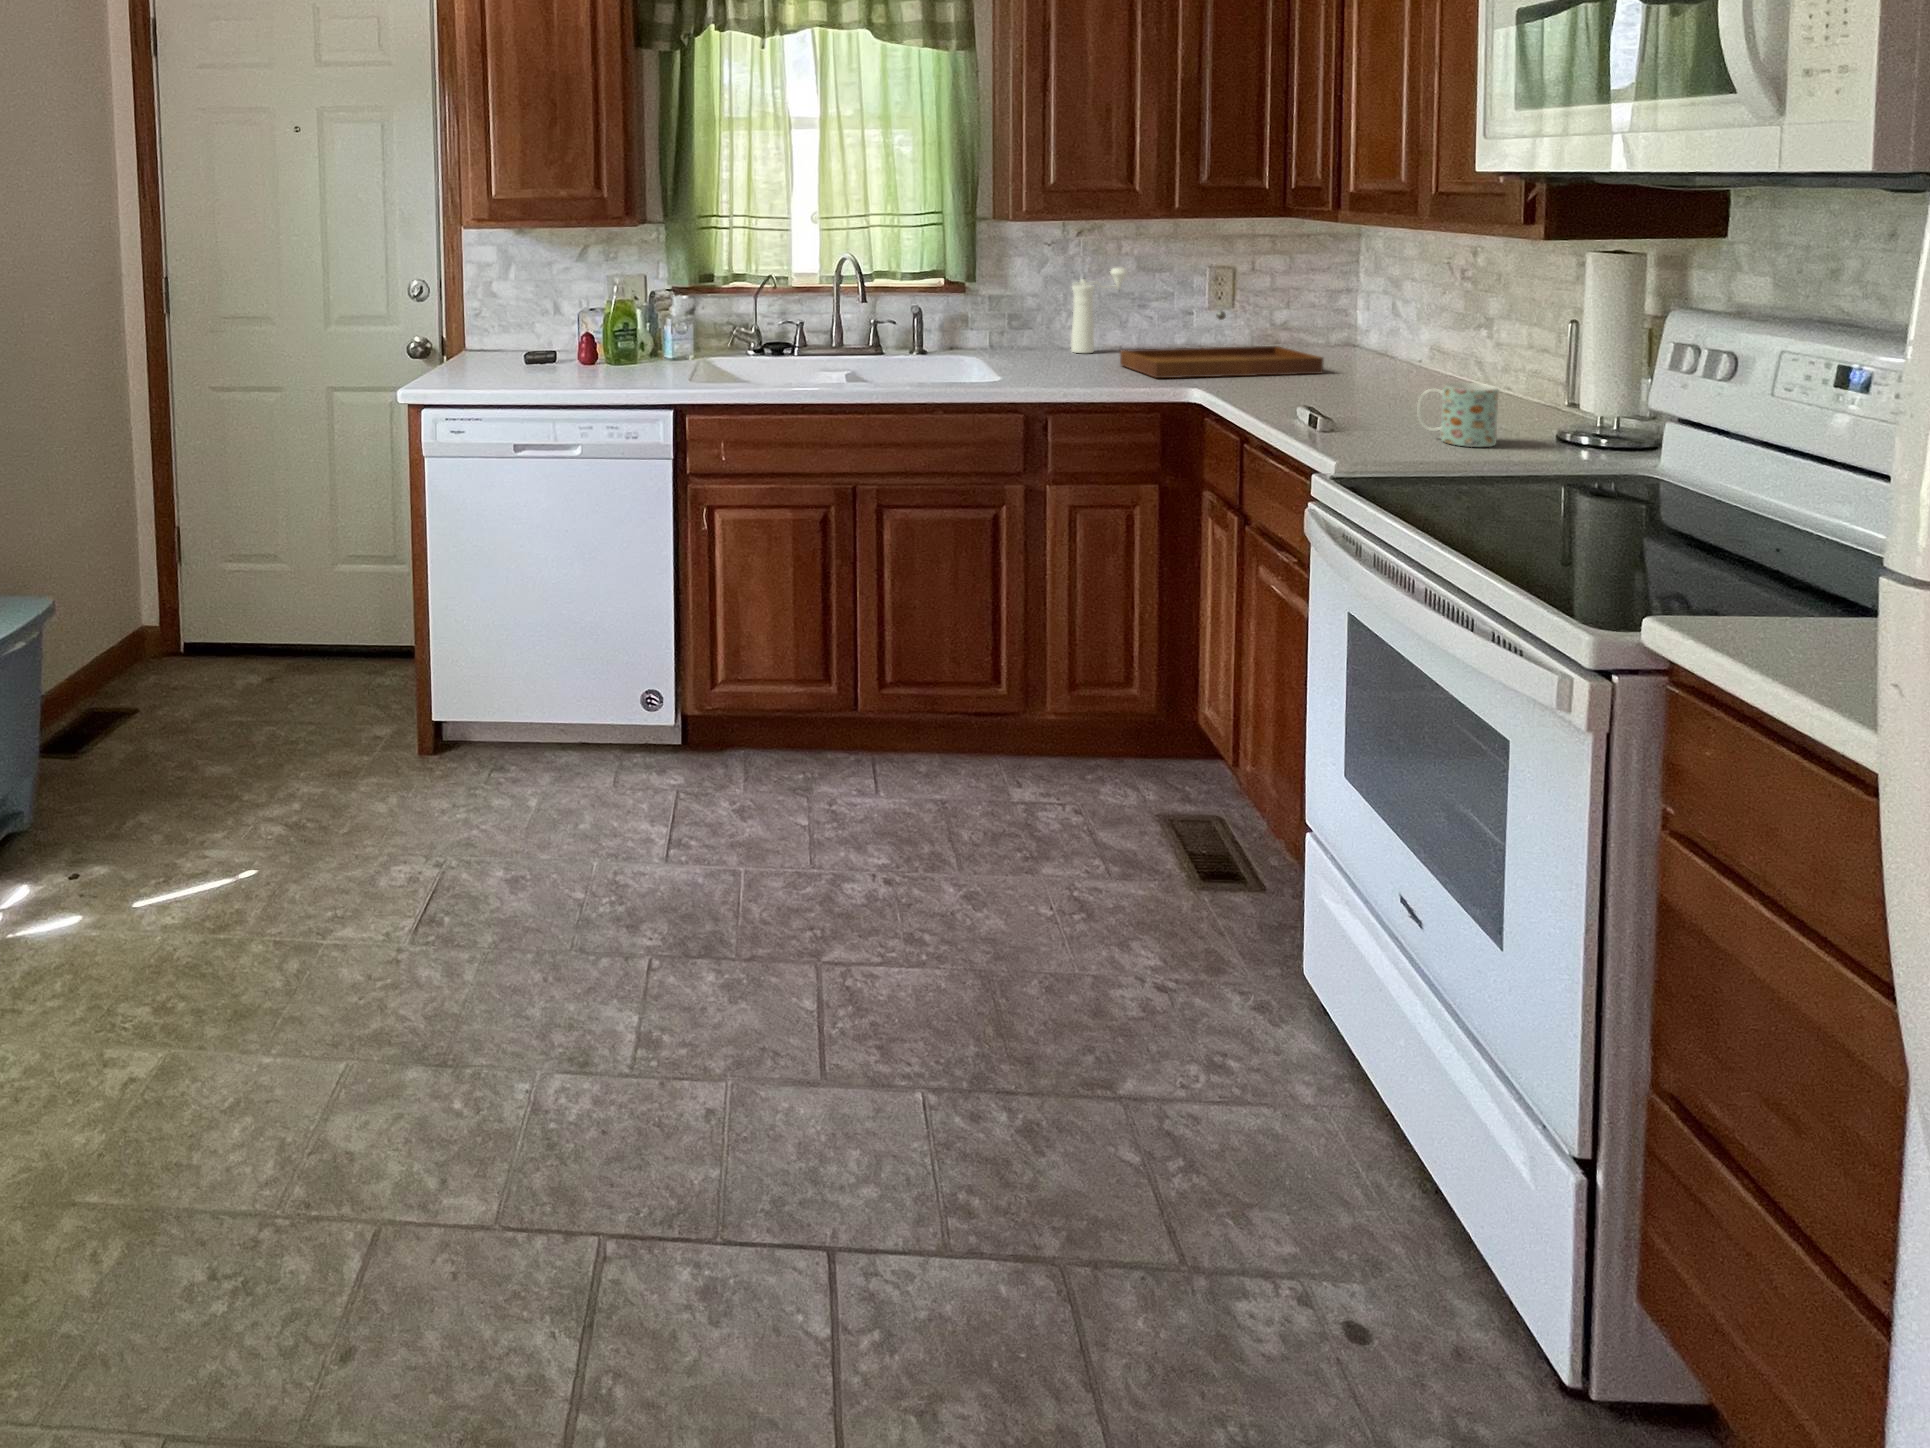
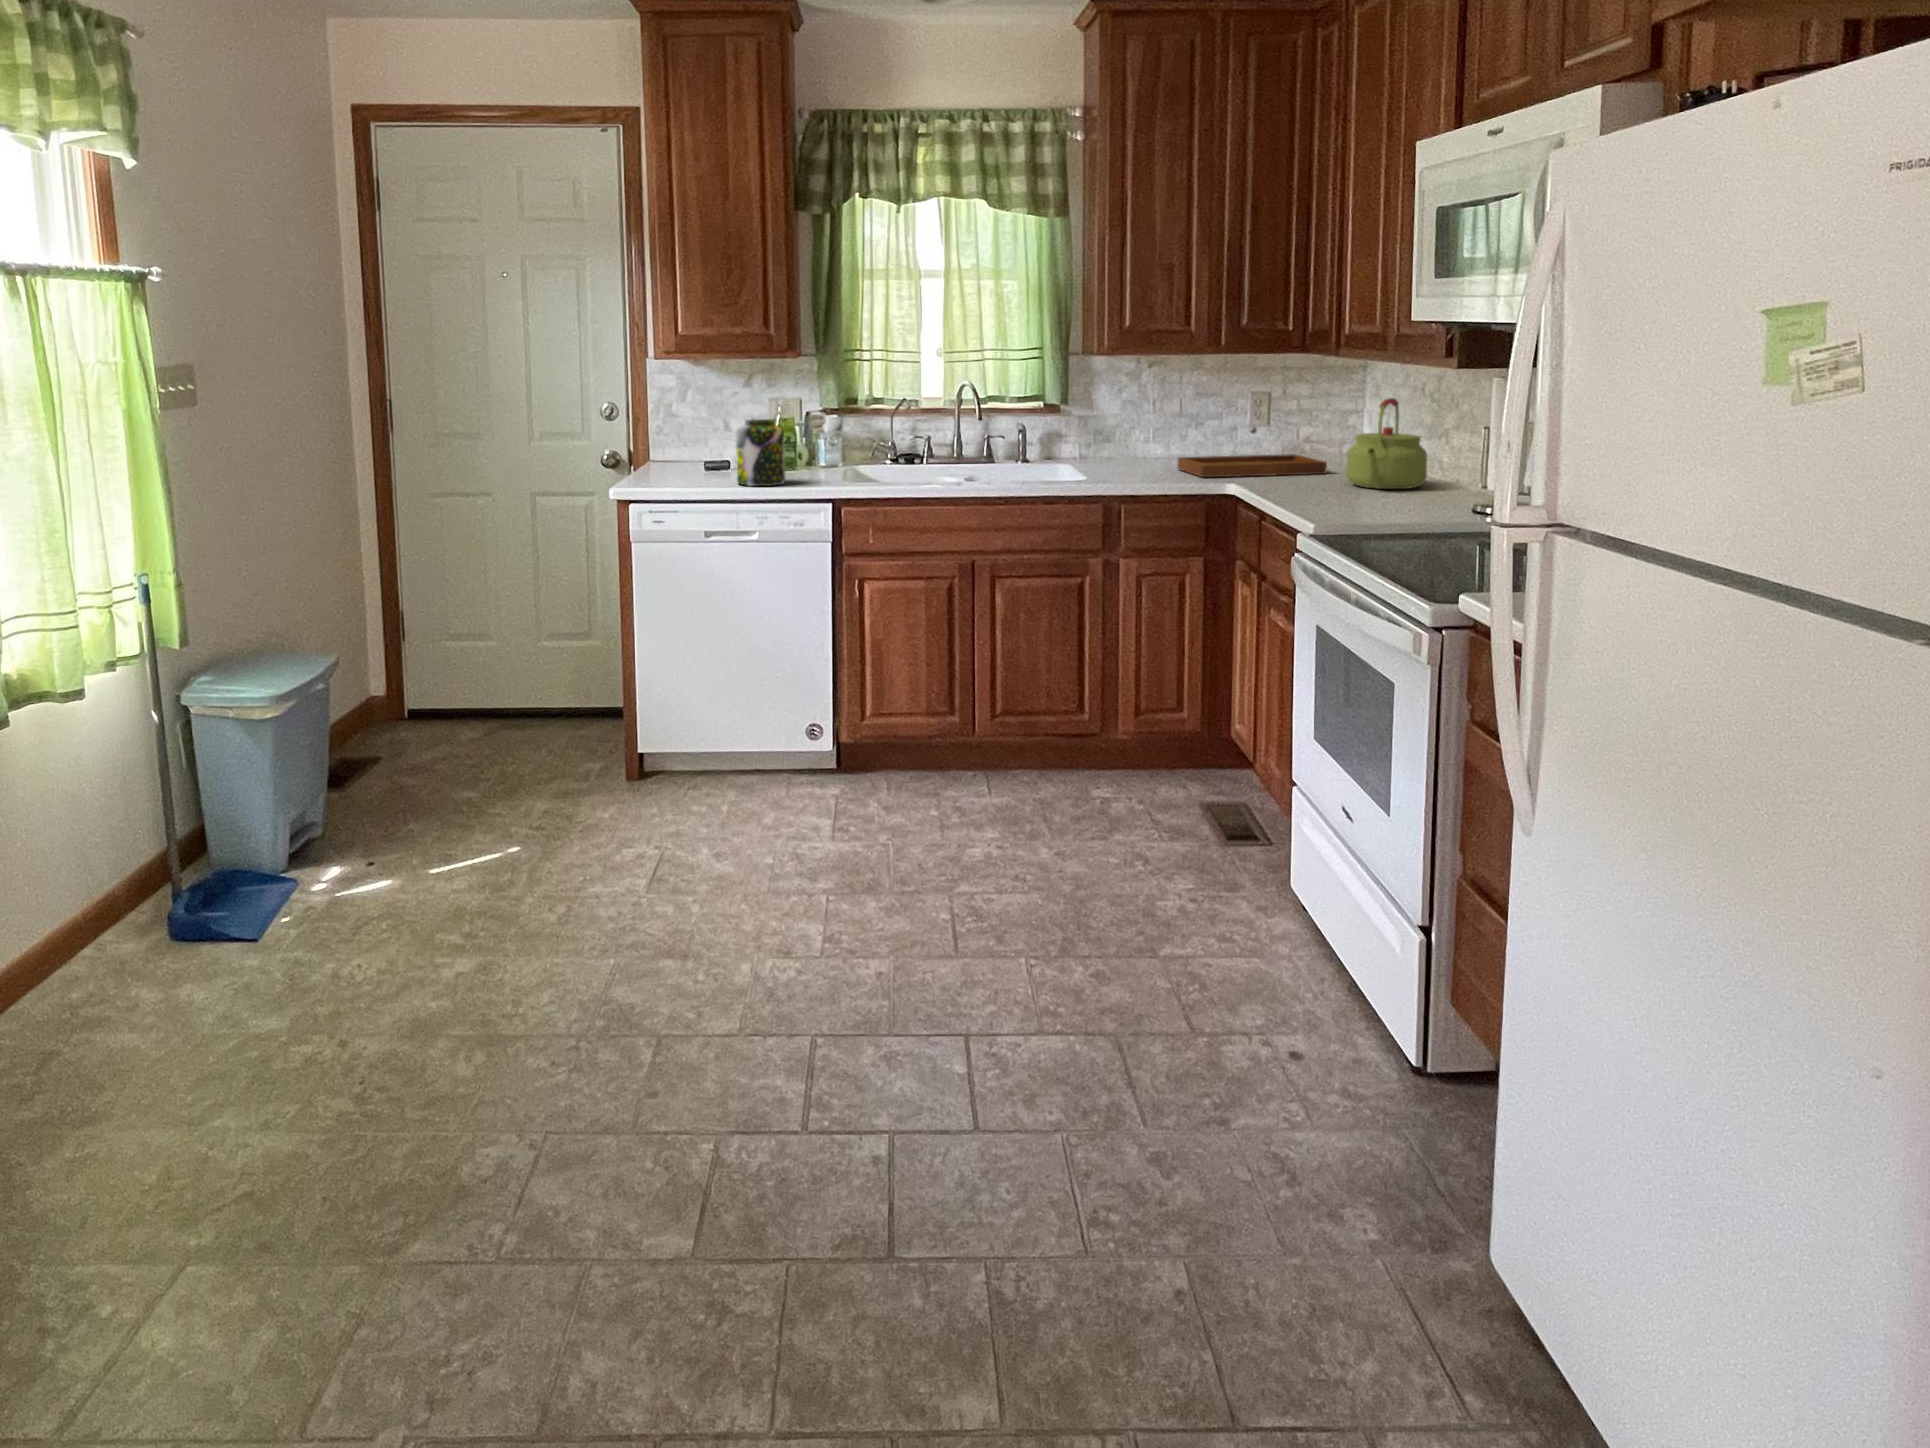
pepper mill: present [1071,268,1127,353] -> none [1142,394,1186,461]
kettle: none [1357,274,1475,399] -> present [1346,398,1427,489]
jar: none [554,302,615,387] -> present [736,419,785,486]
mug: present [1417,382,1499,447] -> none [1374,472,1427,516]

